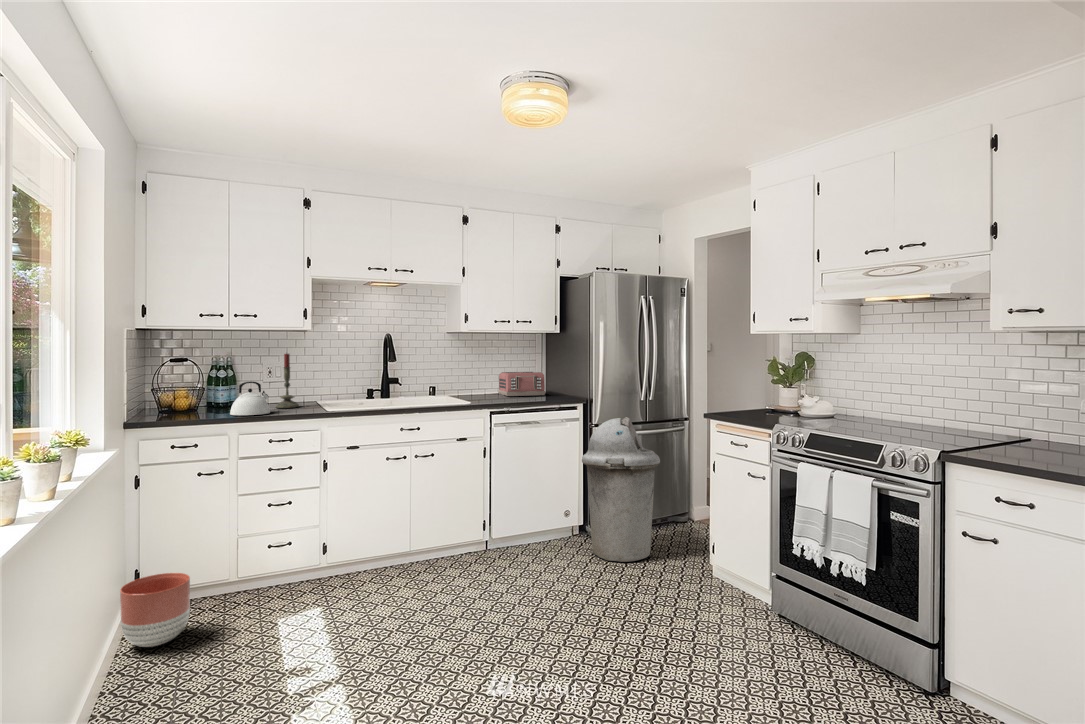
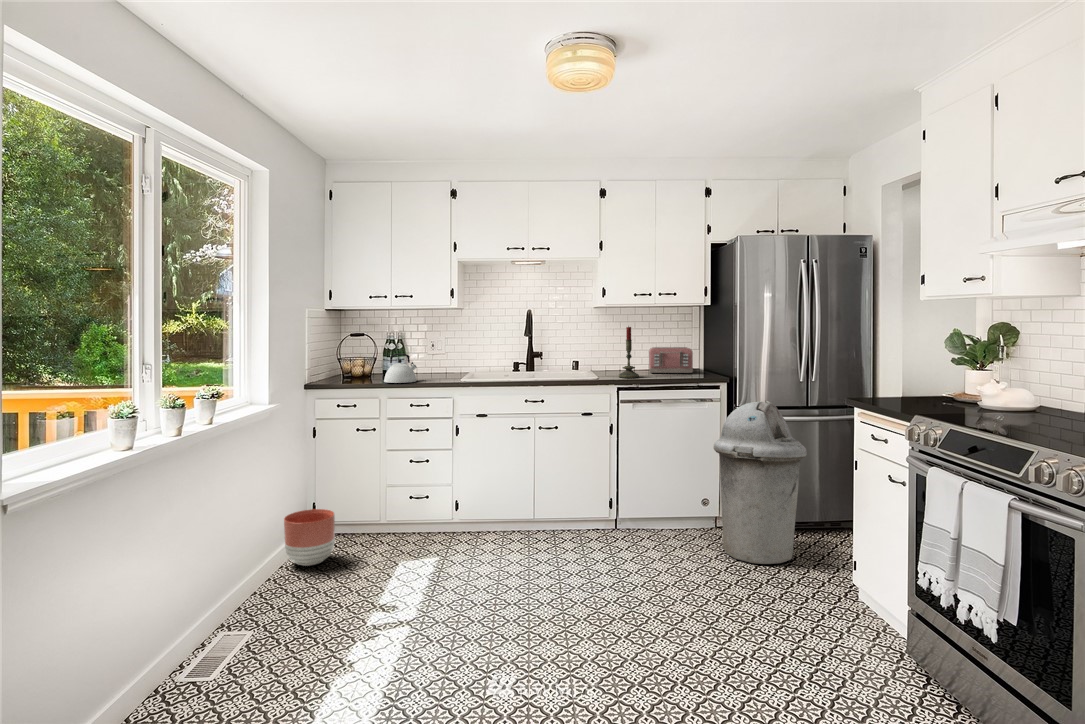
candle: present [276,353,299,408] -> present [619,327,639,378]

